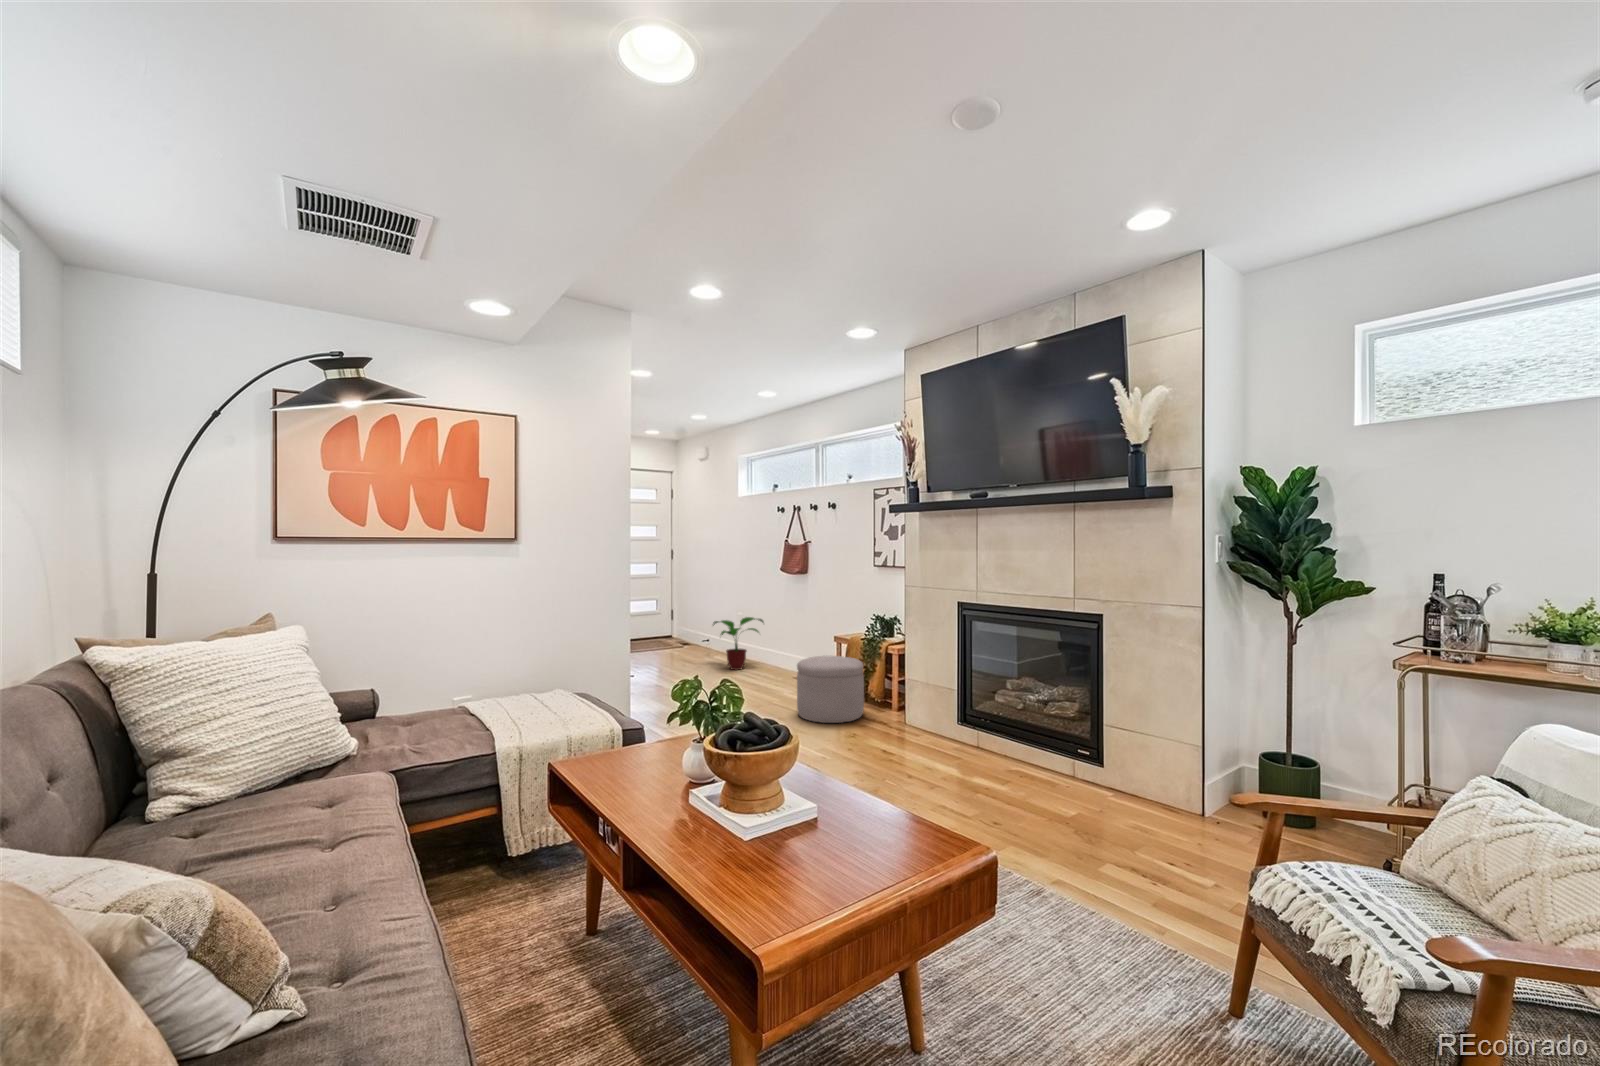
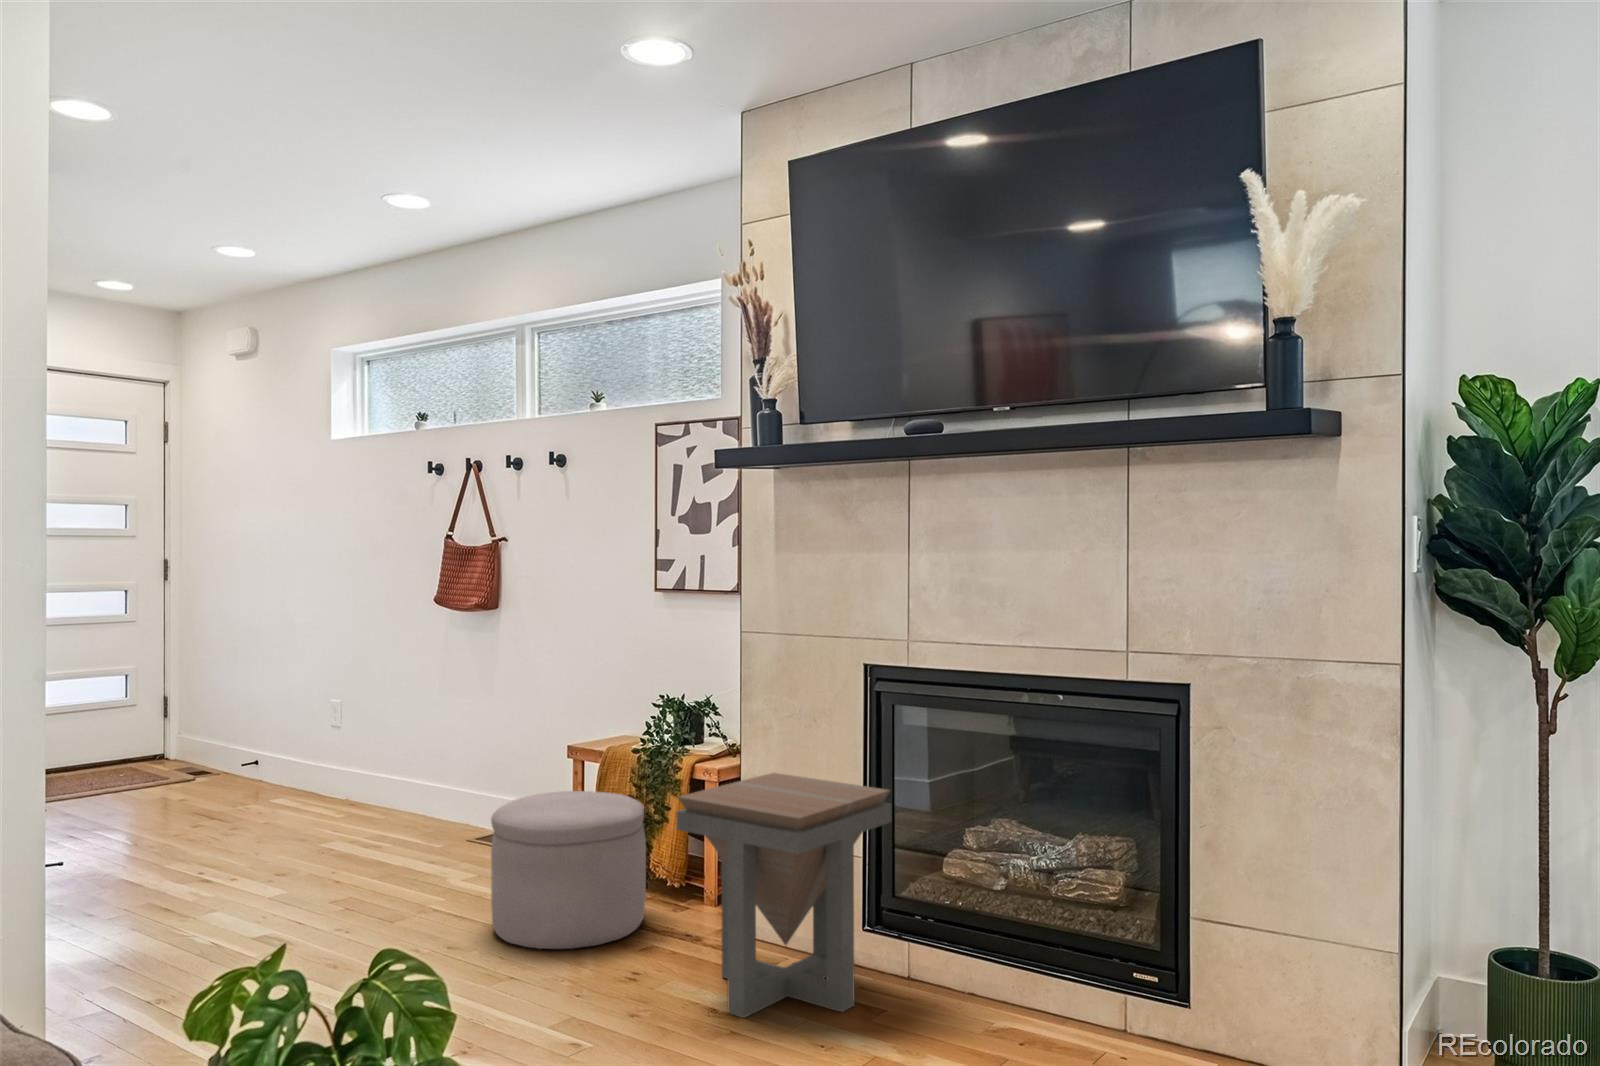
potted plant: present [713,617,764,670] -> none [270,708,396,829]
side table: none [870,650,968,757] -> present [676,773,892,1018]

